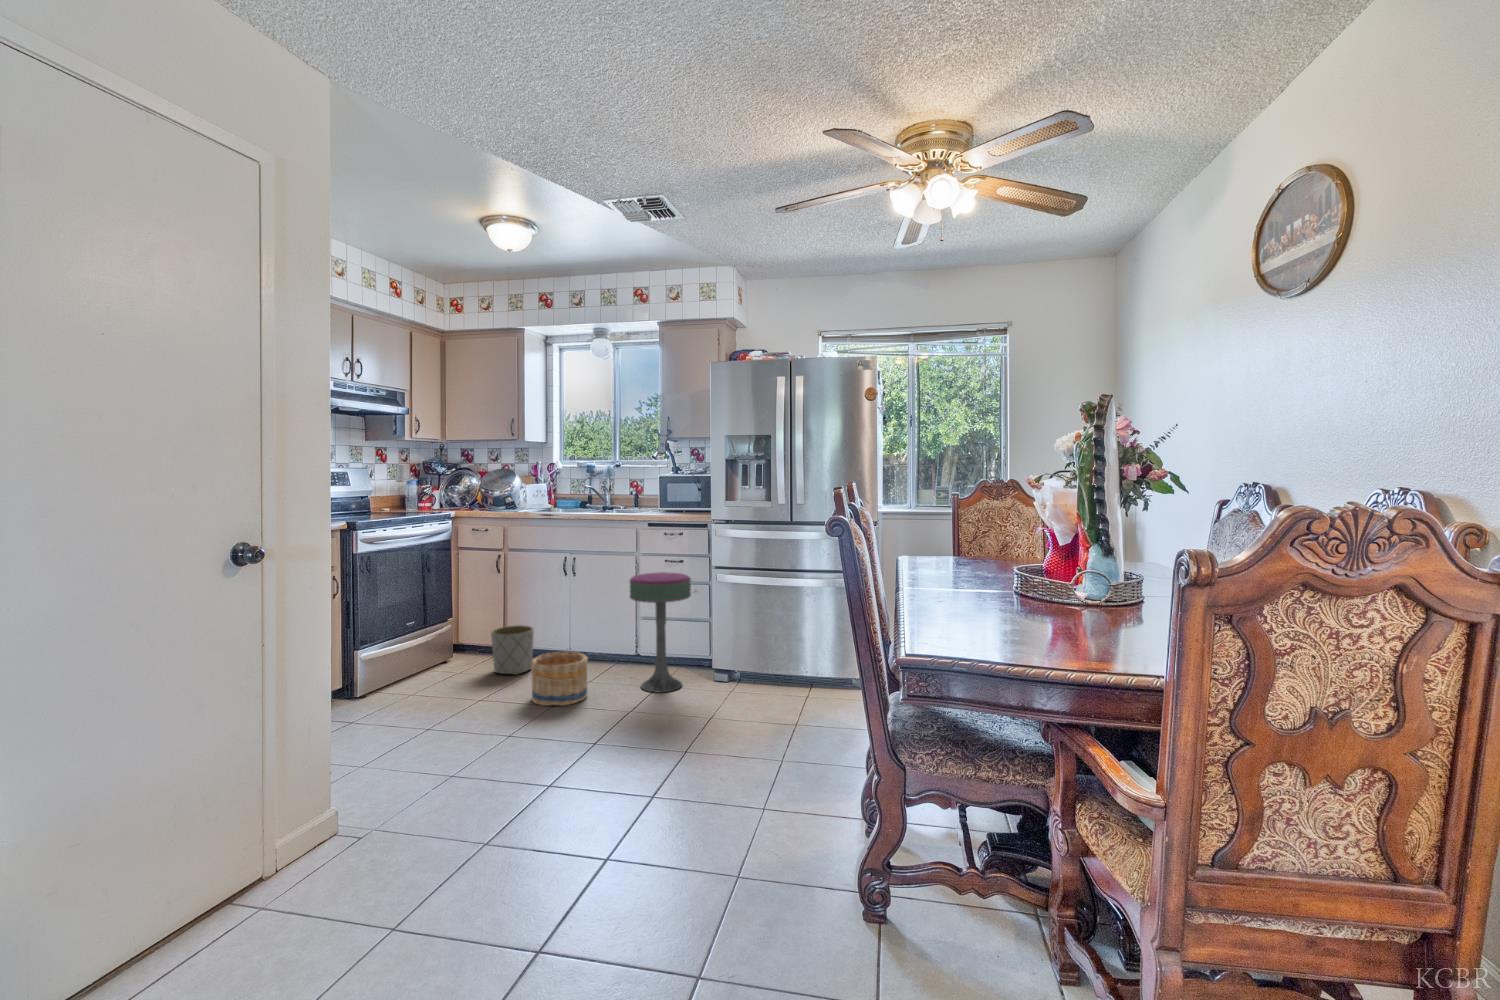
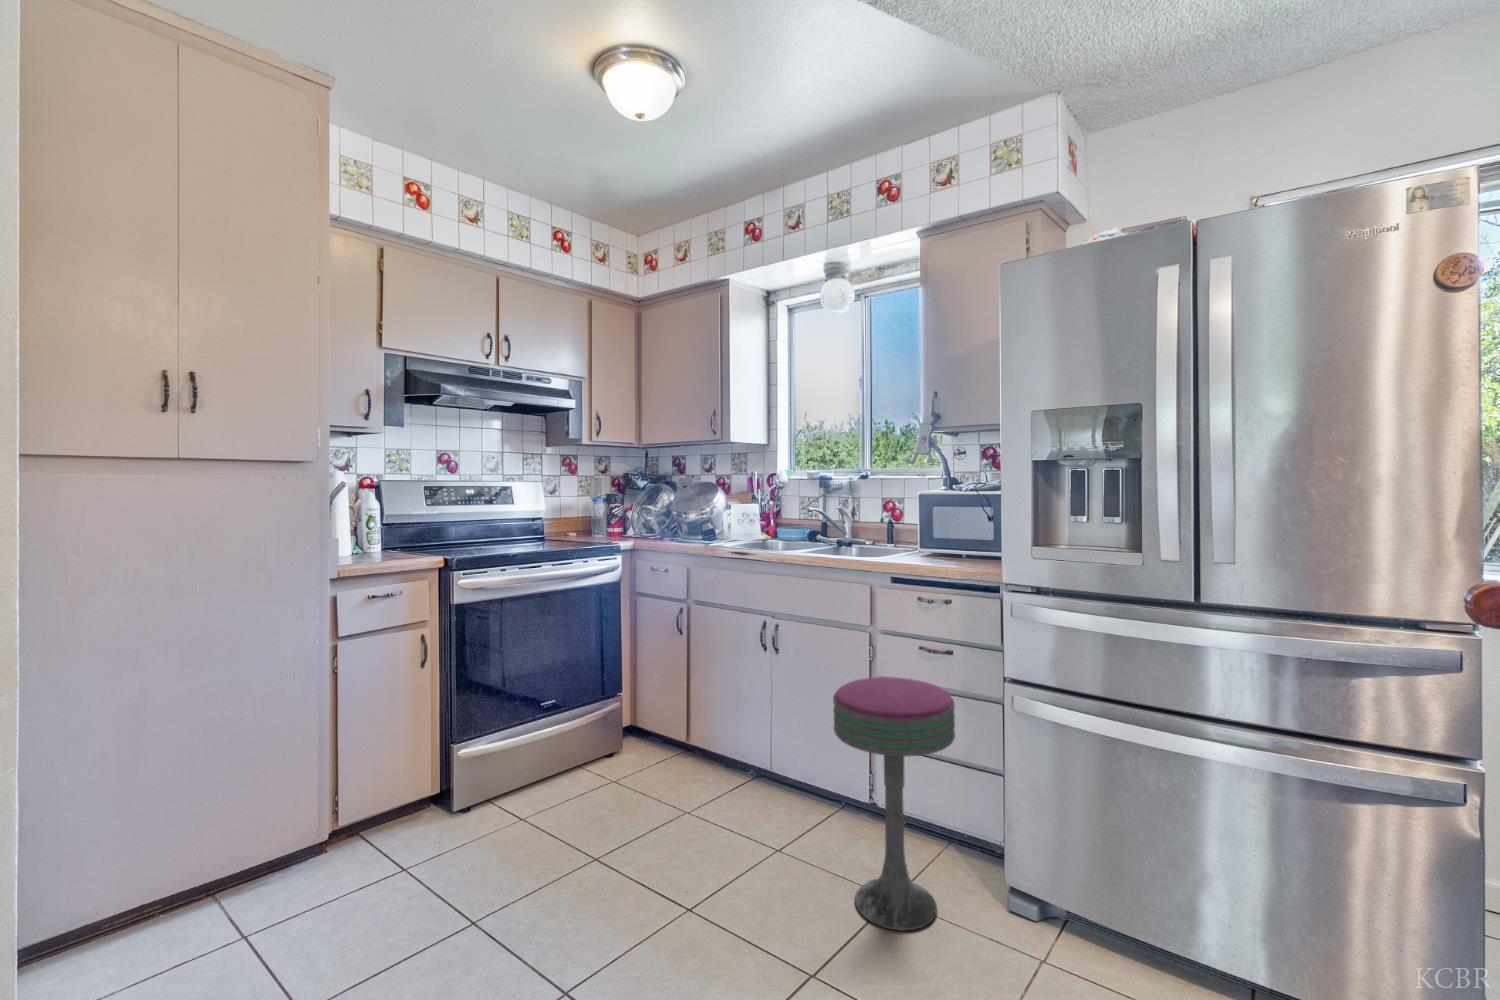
planter: present [491,625,534,675] -> none [648,721,709,808]
basket: present [531,651,588,706] -> none [657,802,756,924]

